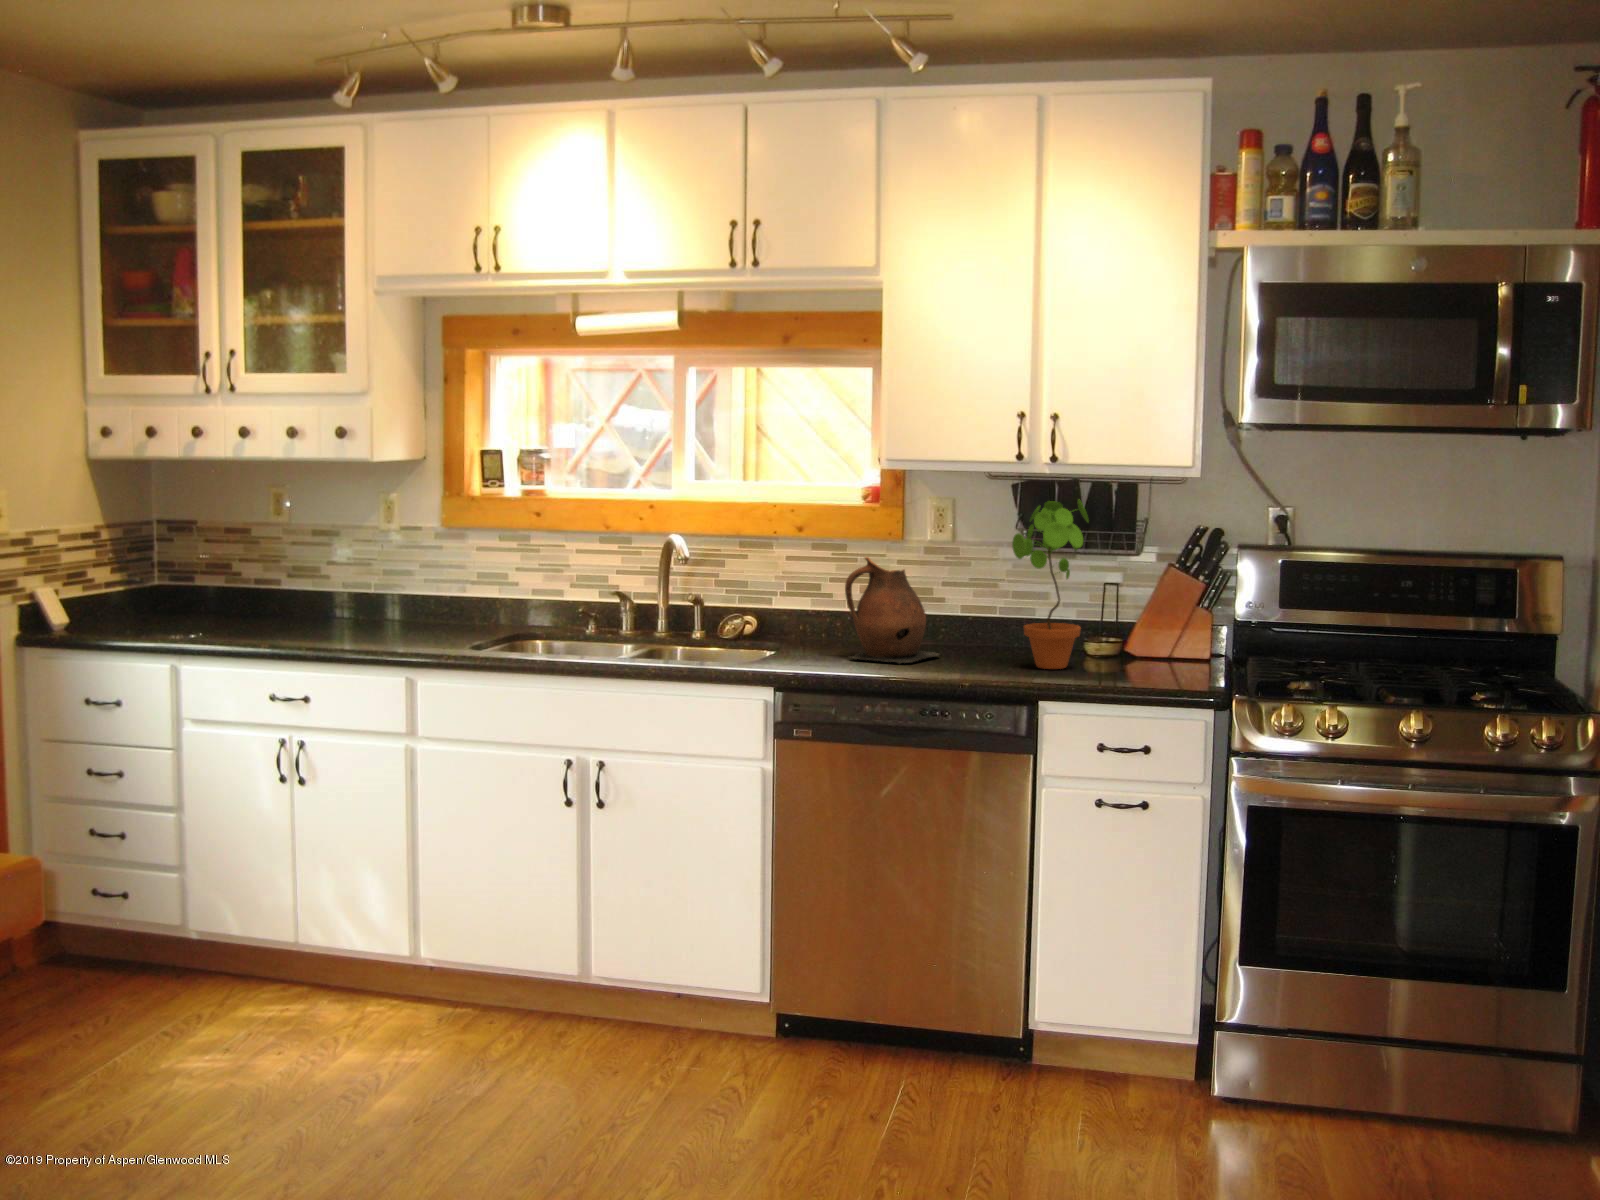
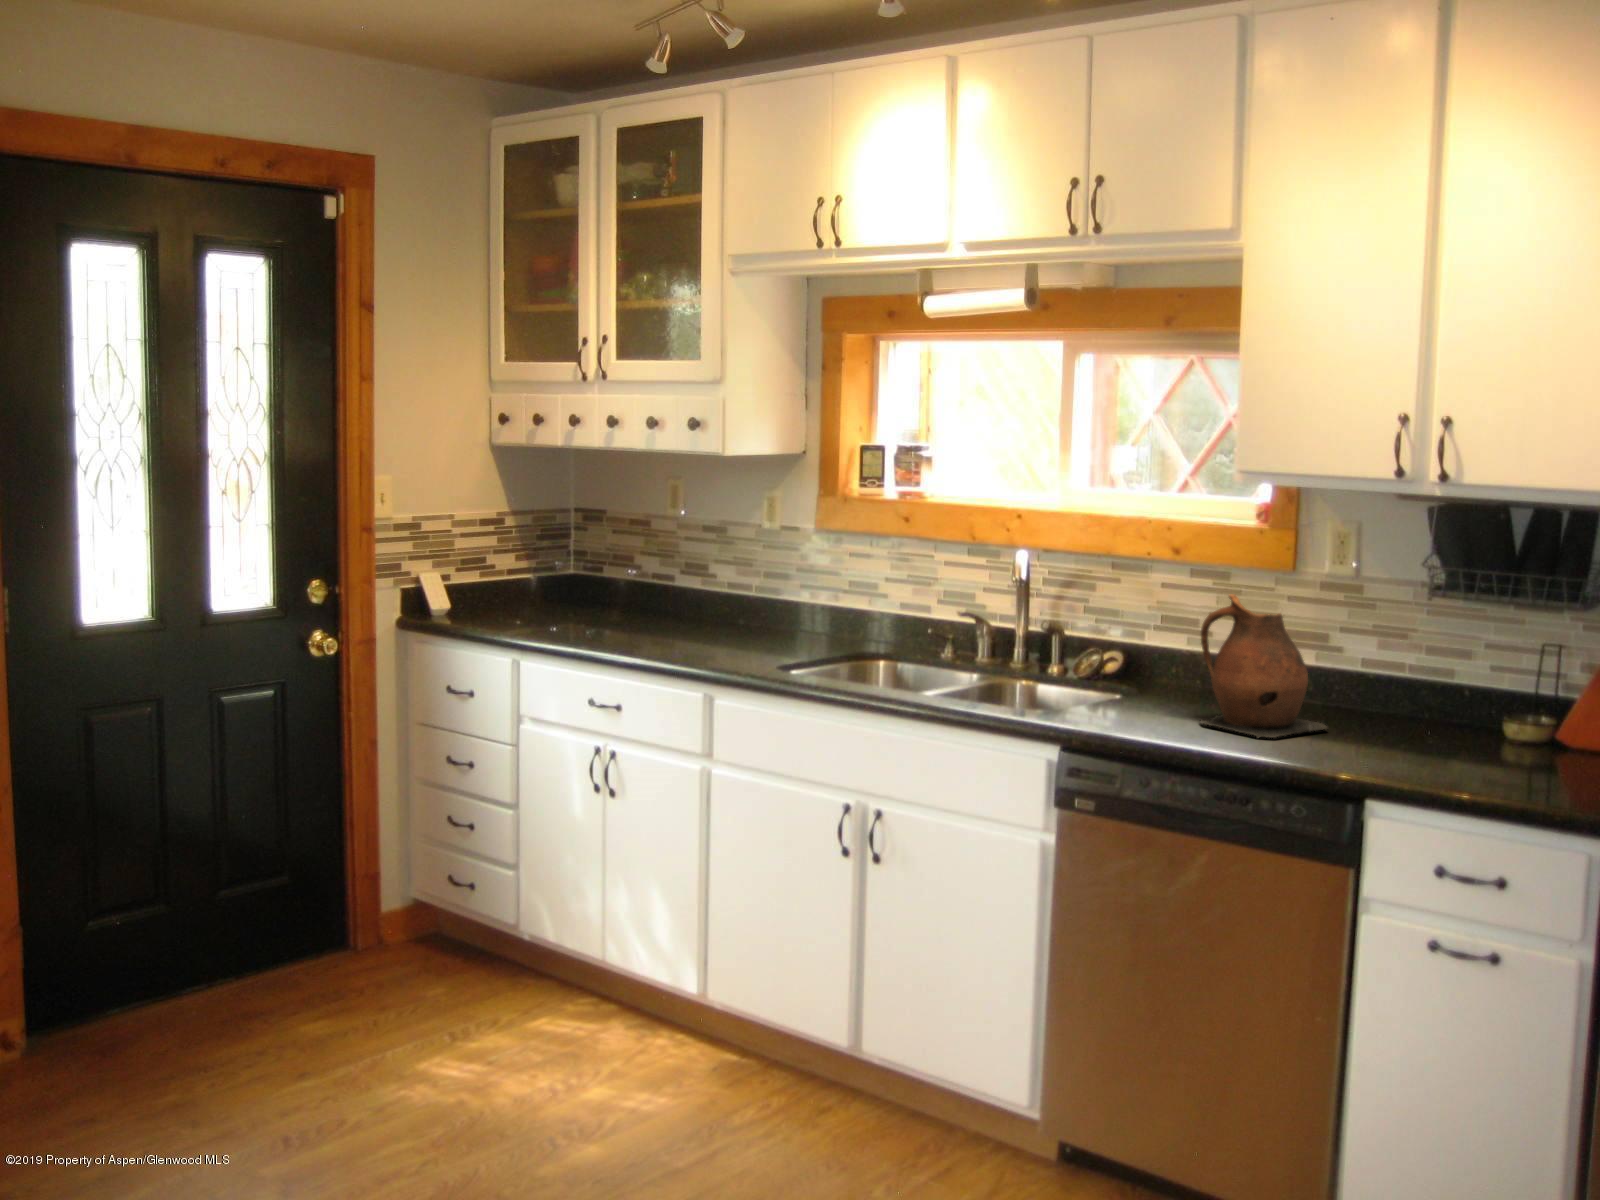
potted plant: present [1012,500,1089,669] -> none [1421,533,1540,769]

